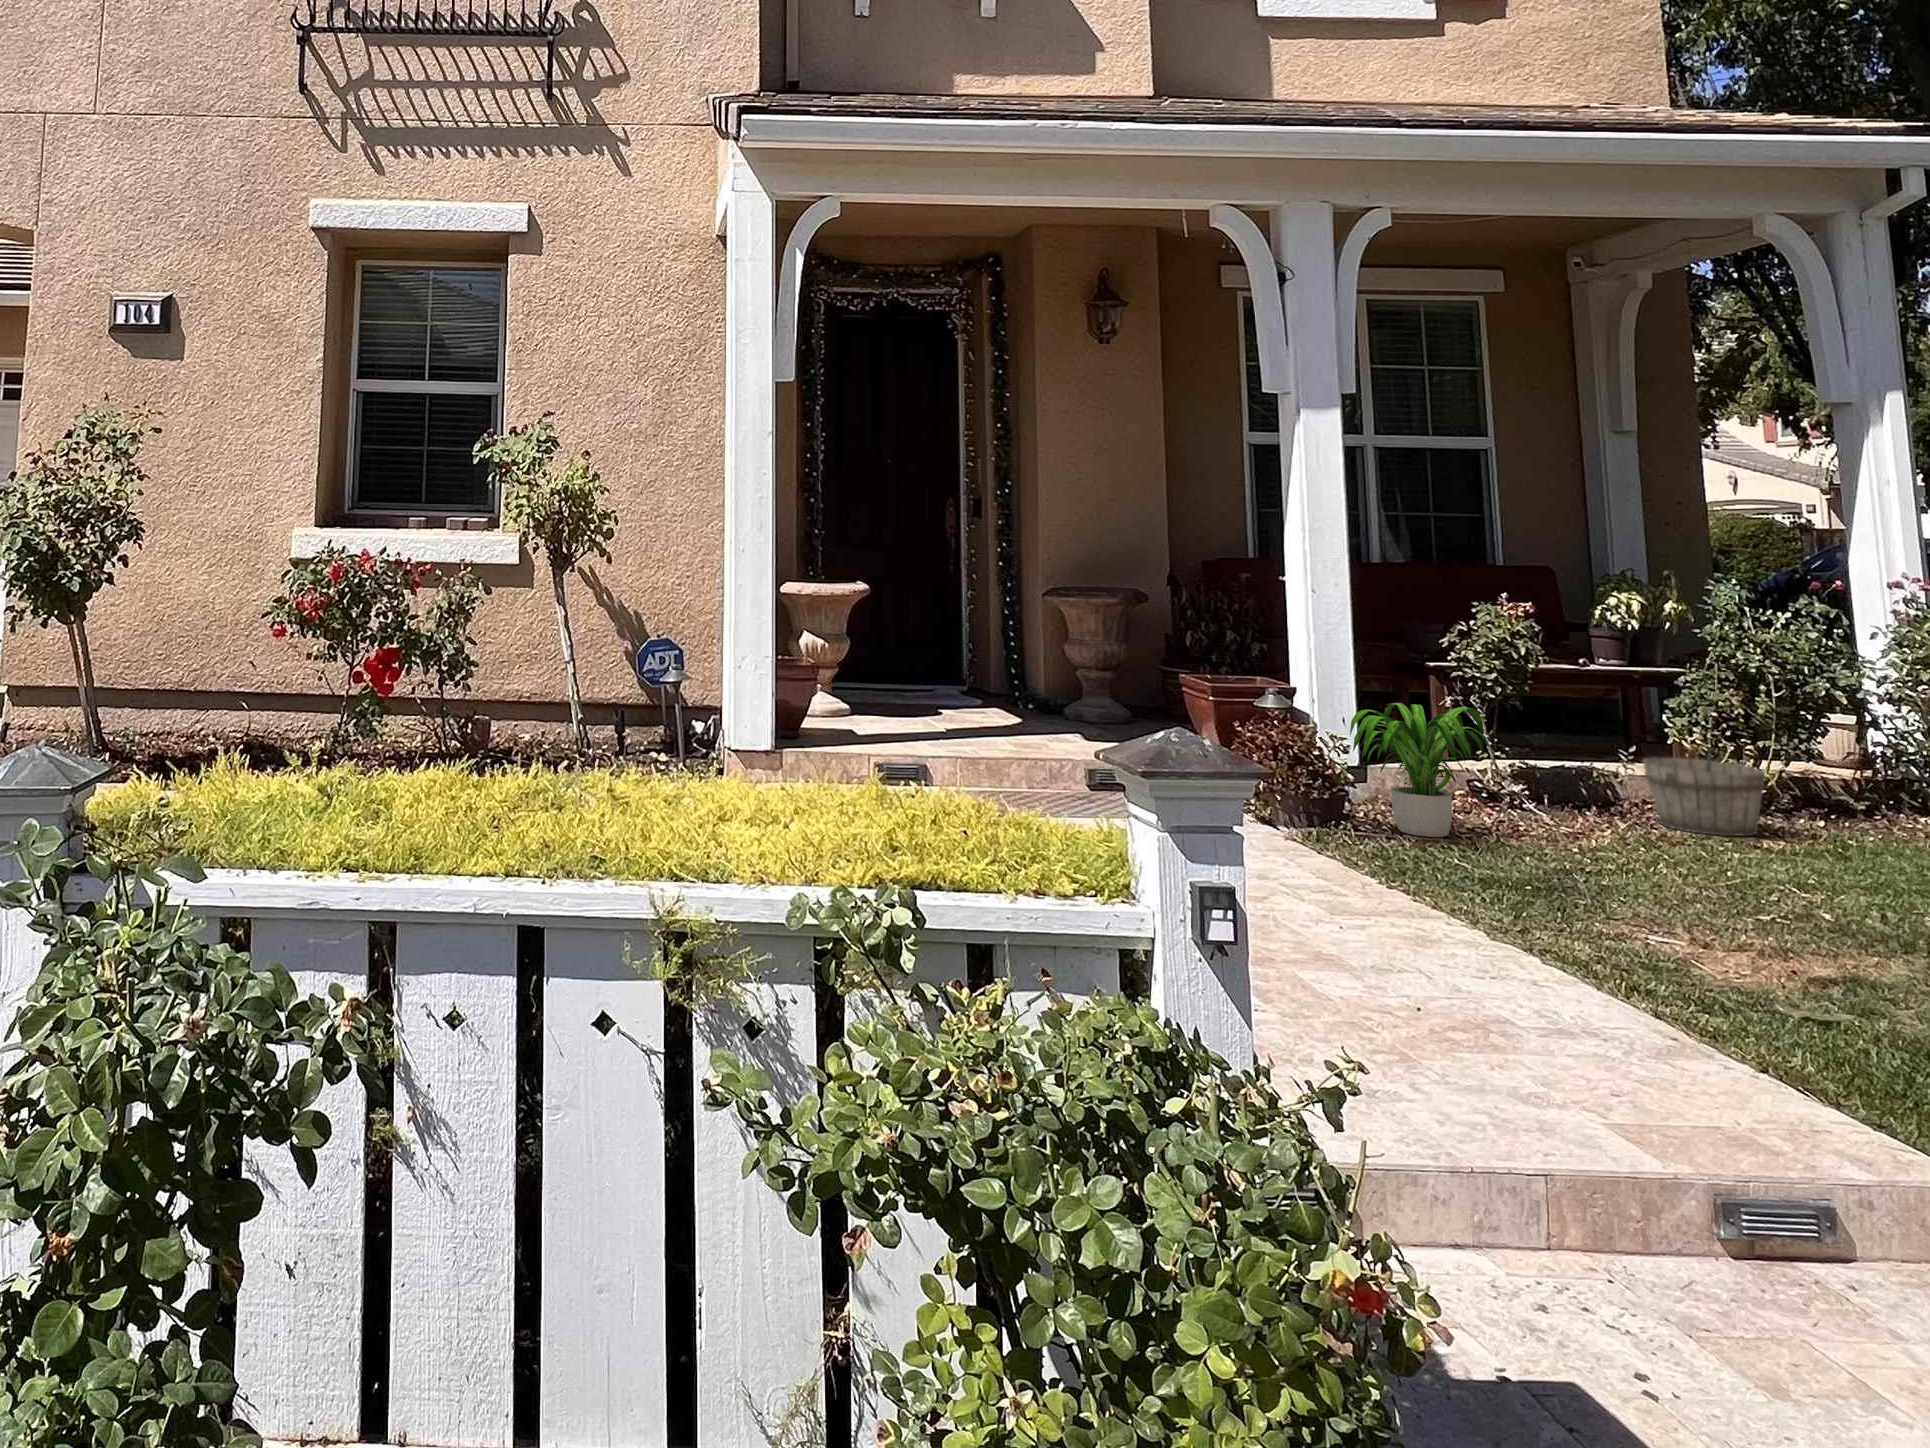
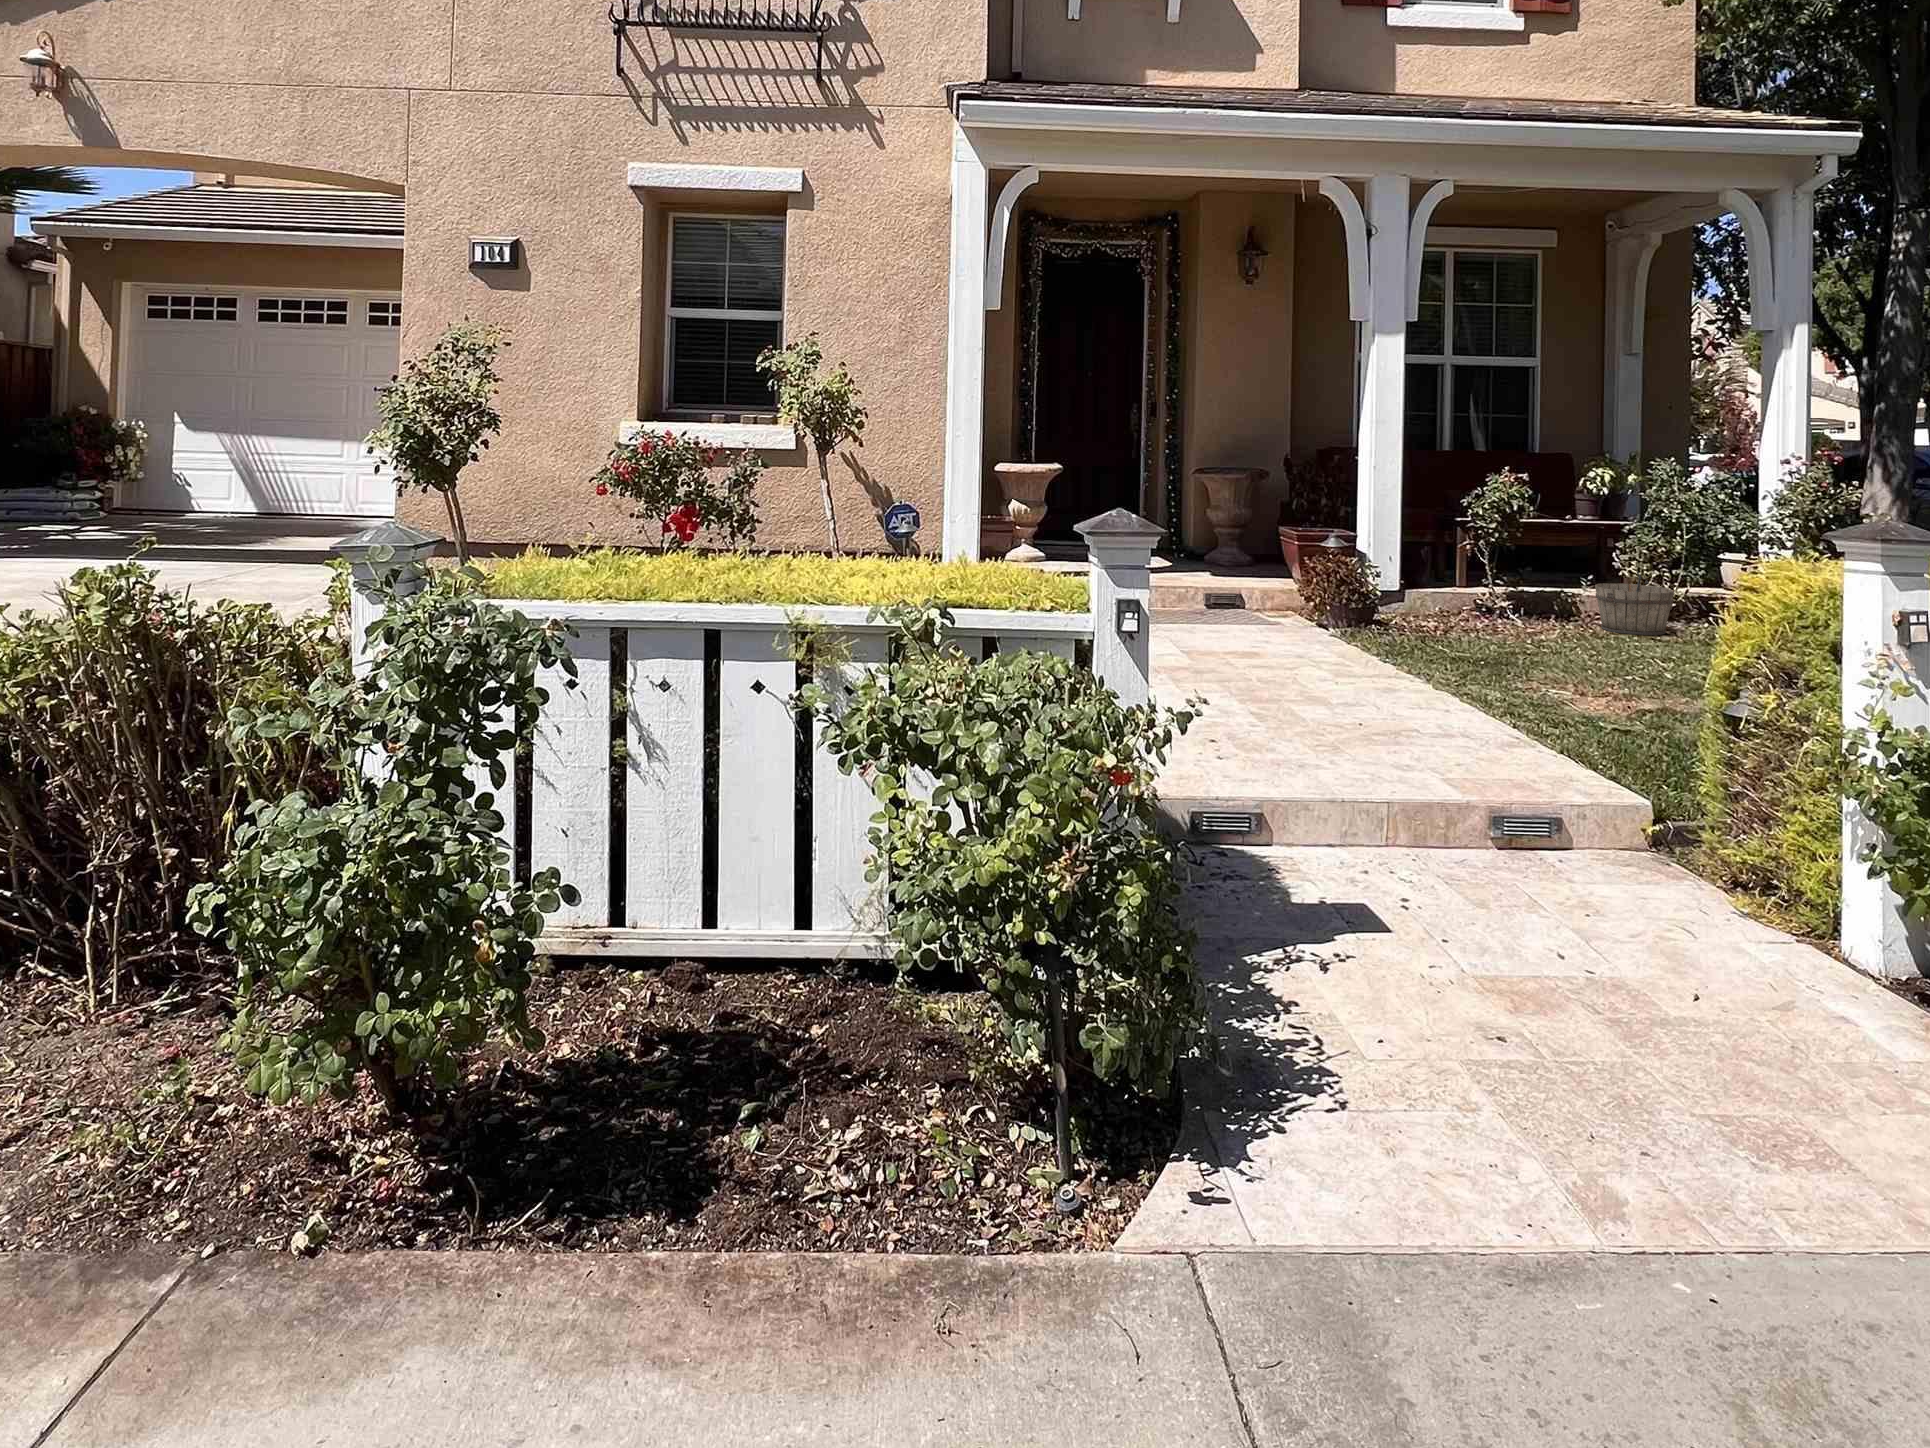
potted plant: present [1350,703,1491,837] -> none [1389,545,1484,636]

